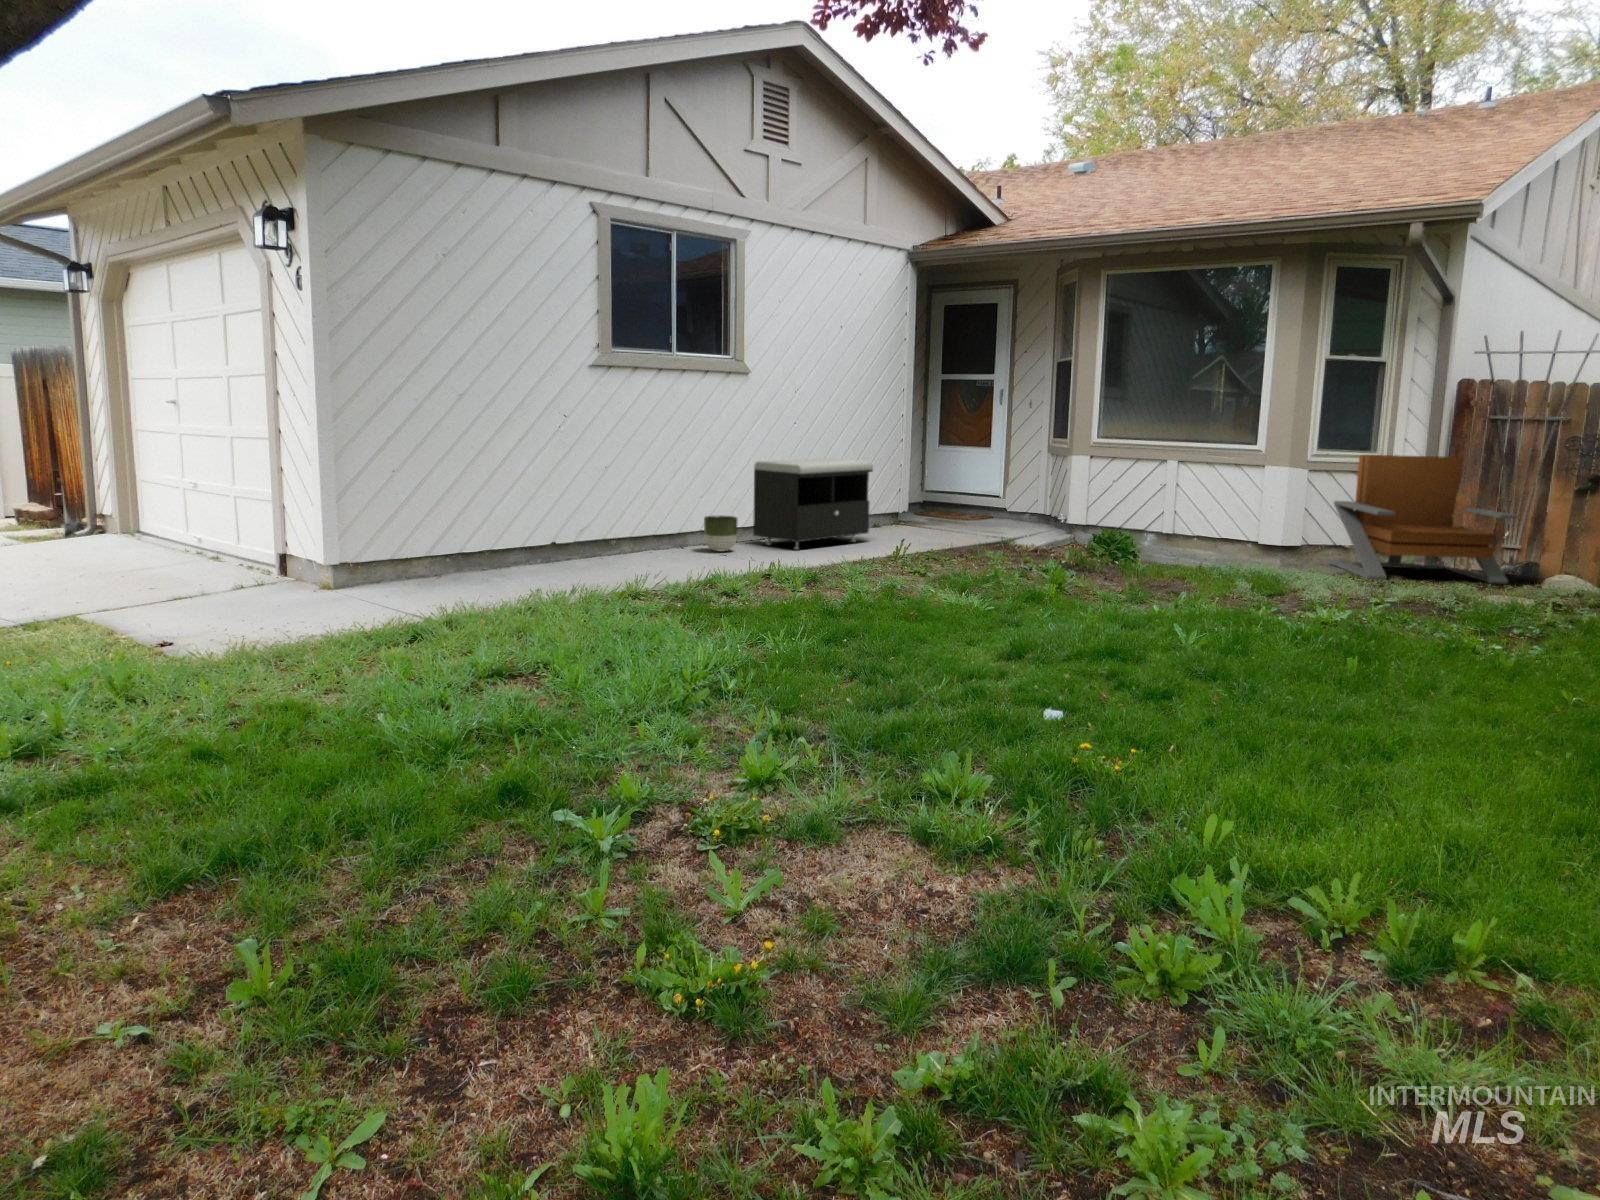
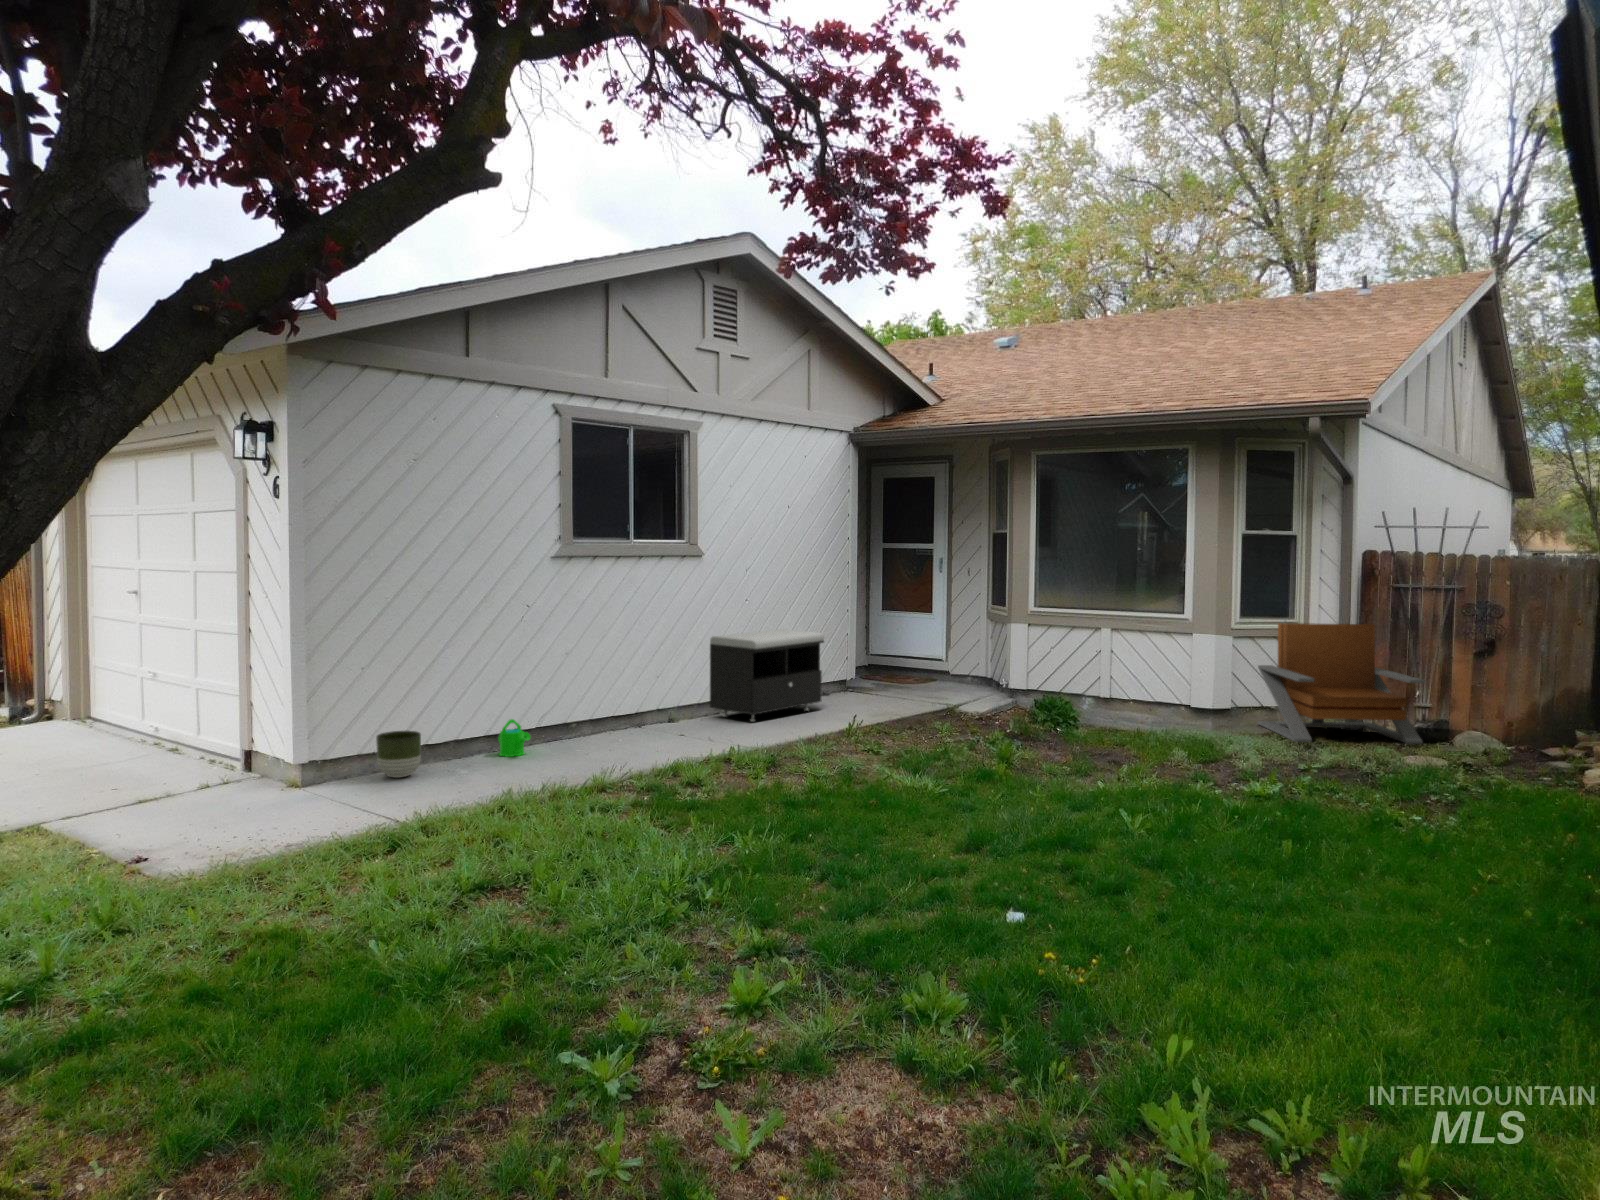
planter: present [704,516,738,551] -> present [376,731,421,778]
watering can: none [535,534,567,571] -> present [498,719,531,757]

